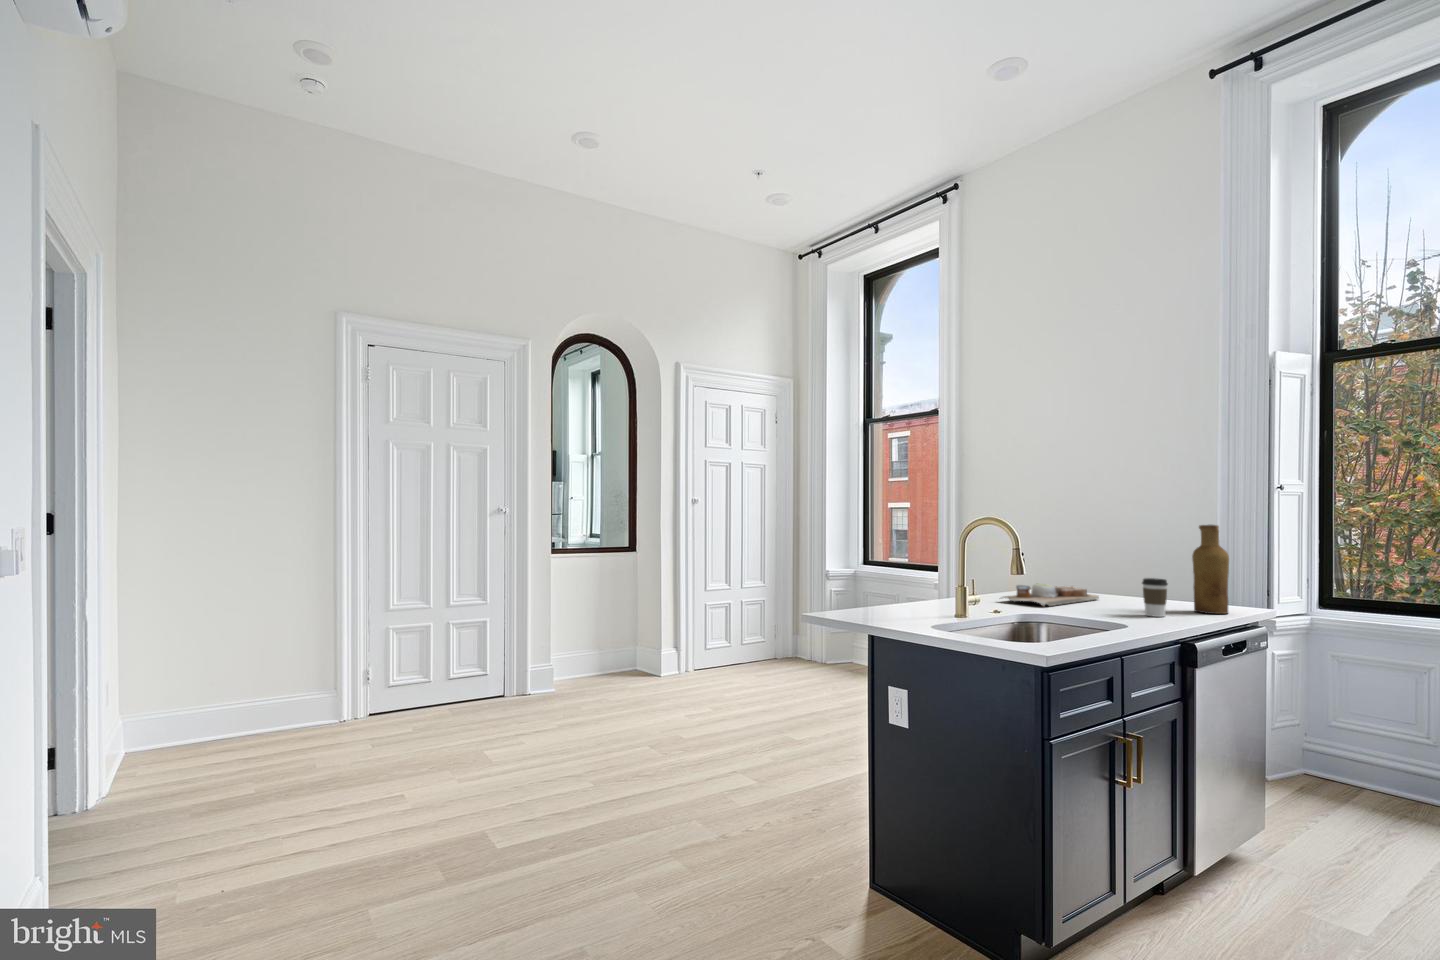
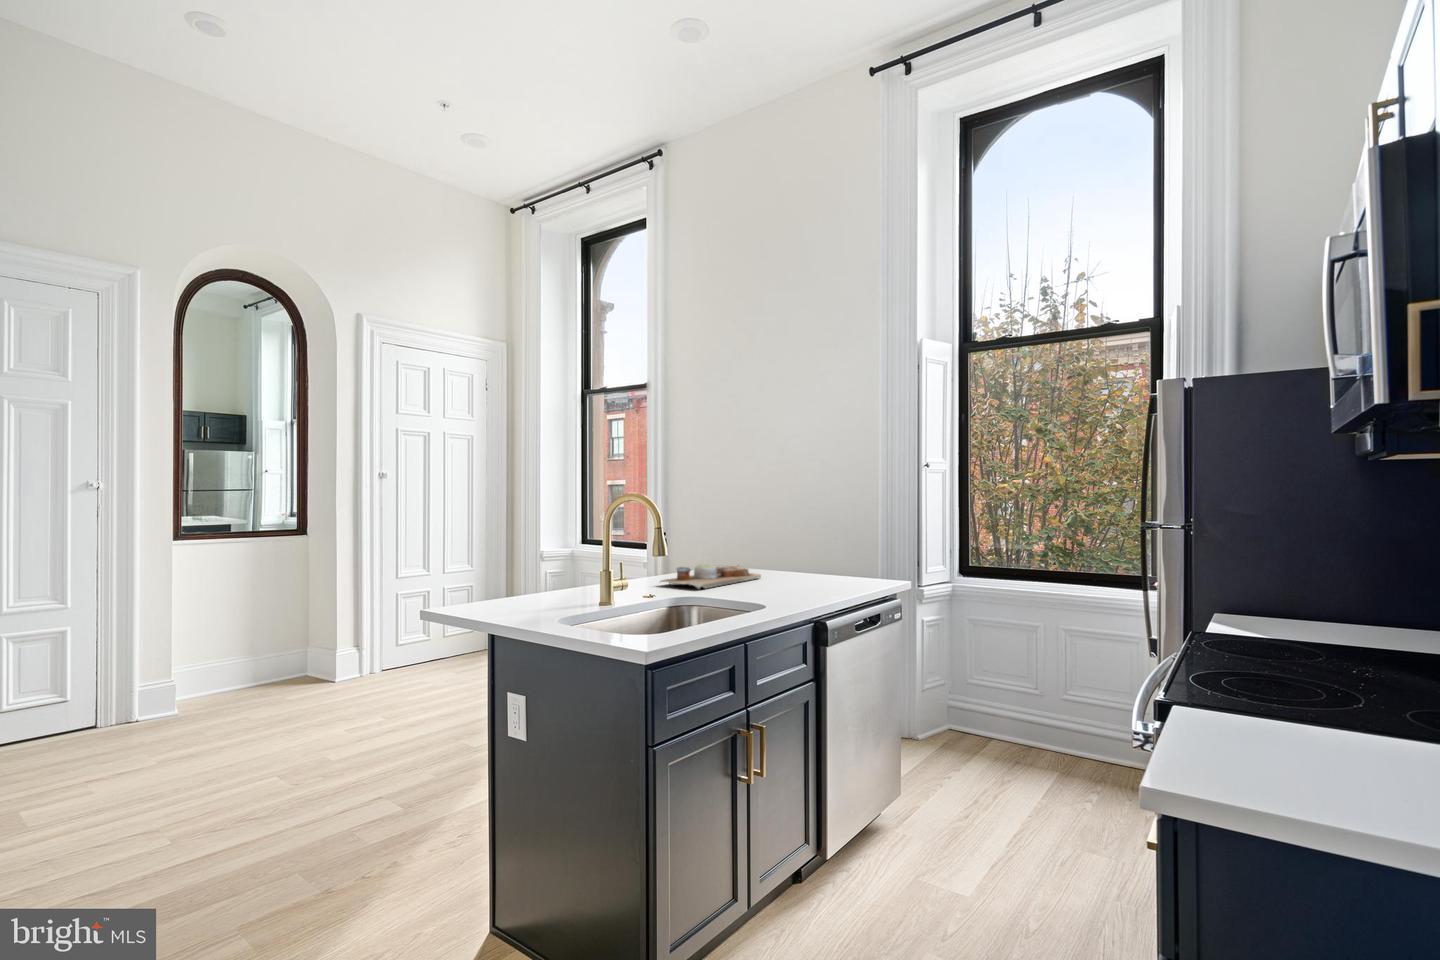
vase: present [1192,525,1229,614] -> none [839,501,870,590]
coffee cup: present [1142,578,1168,617] -> none [789,557,812,596]

